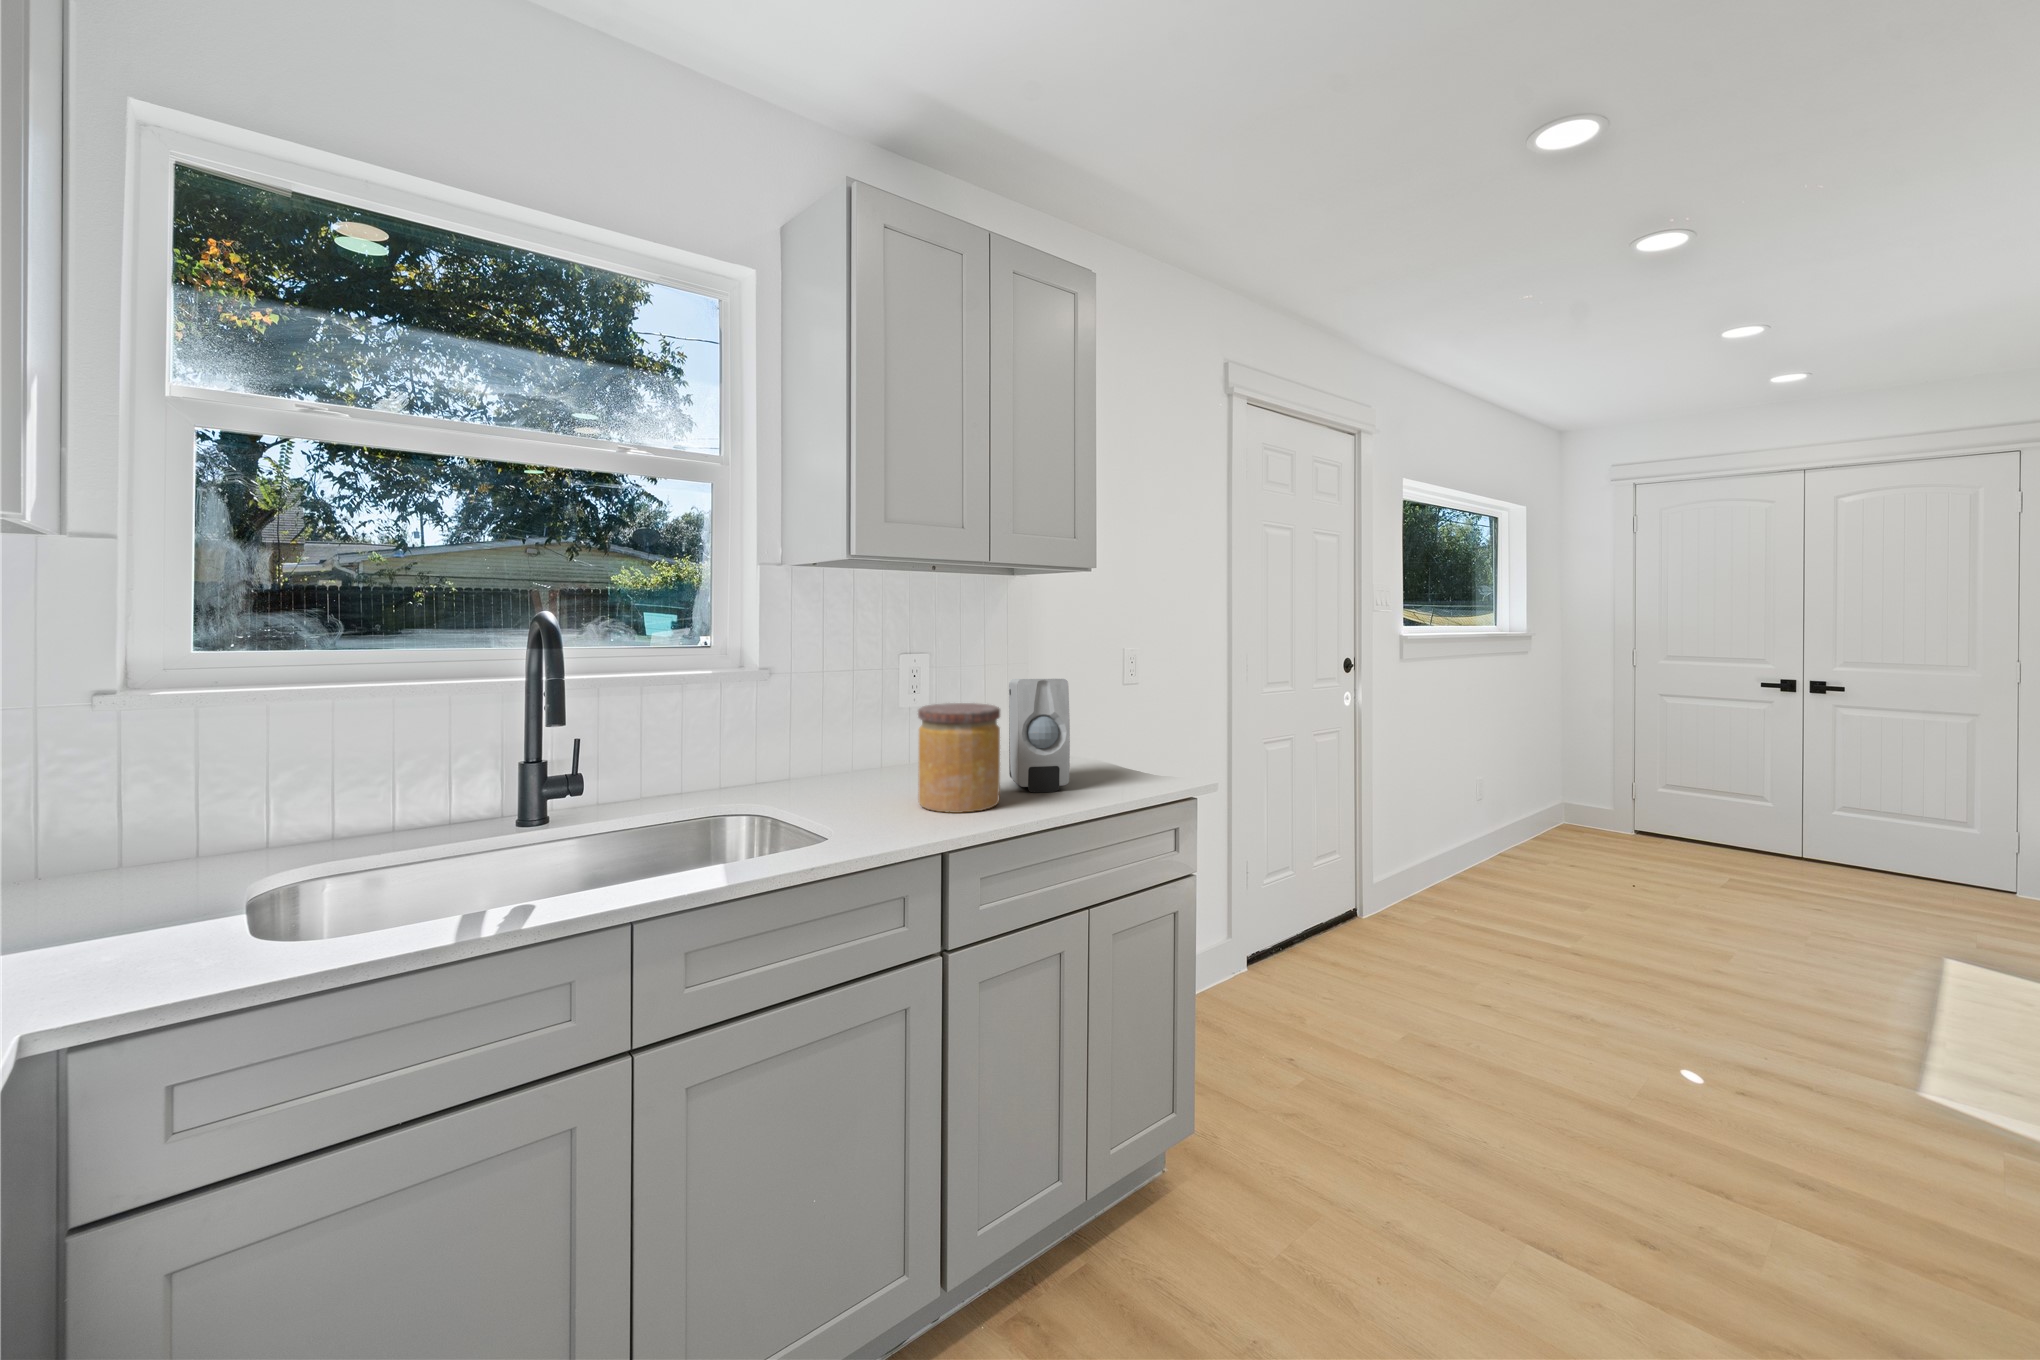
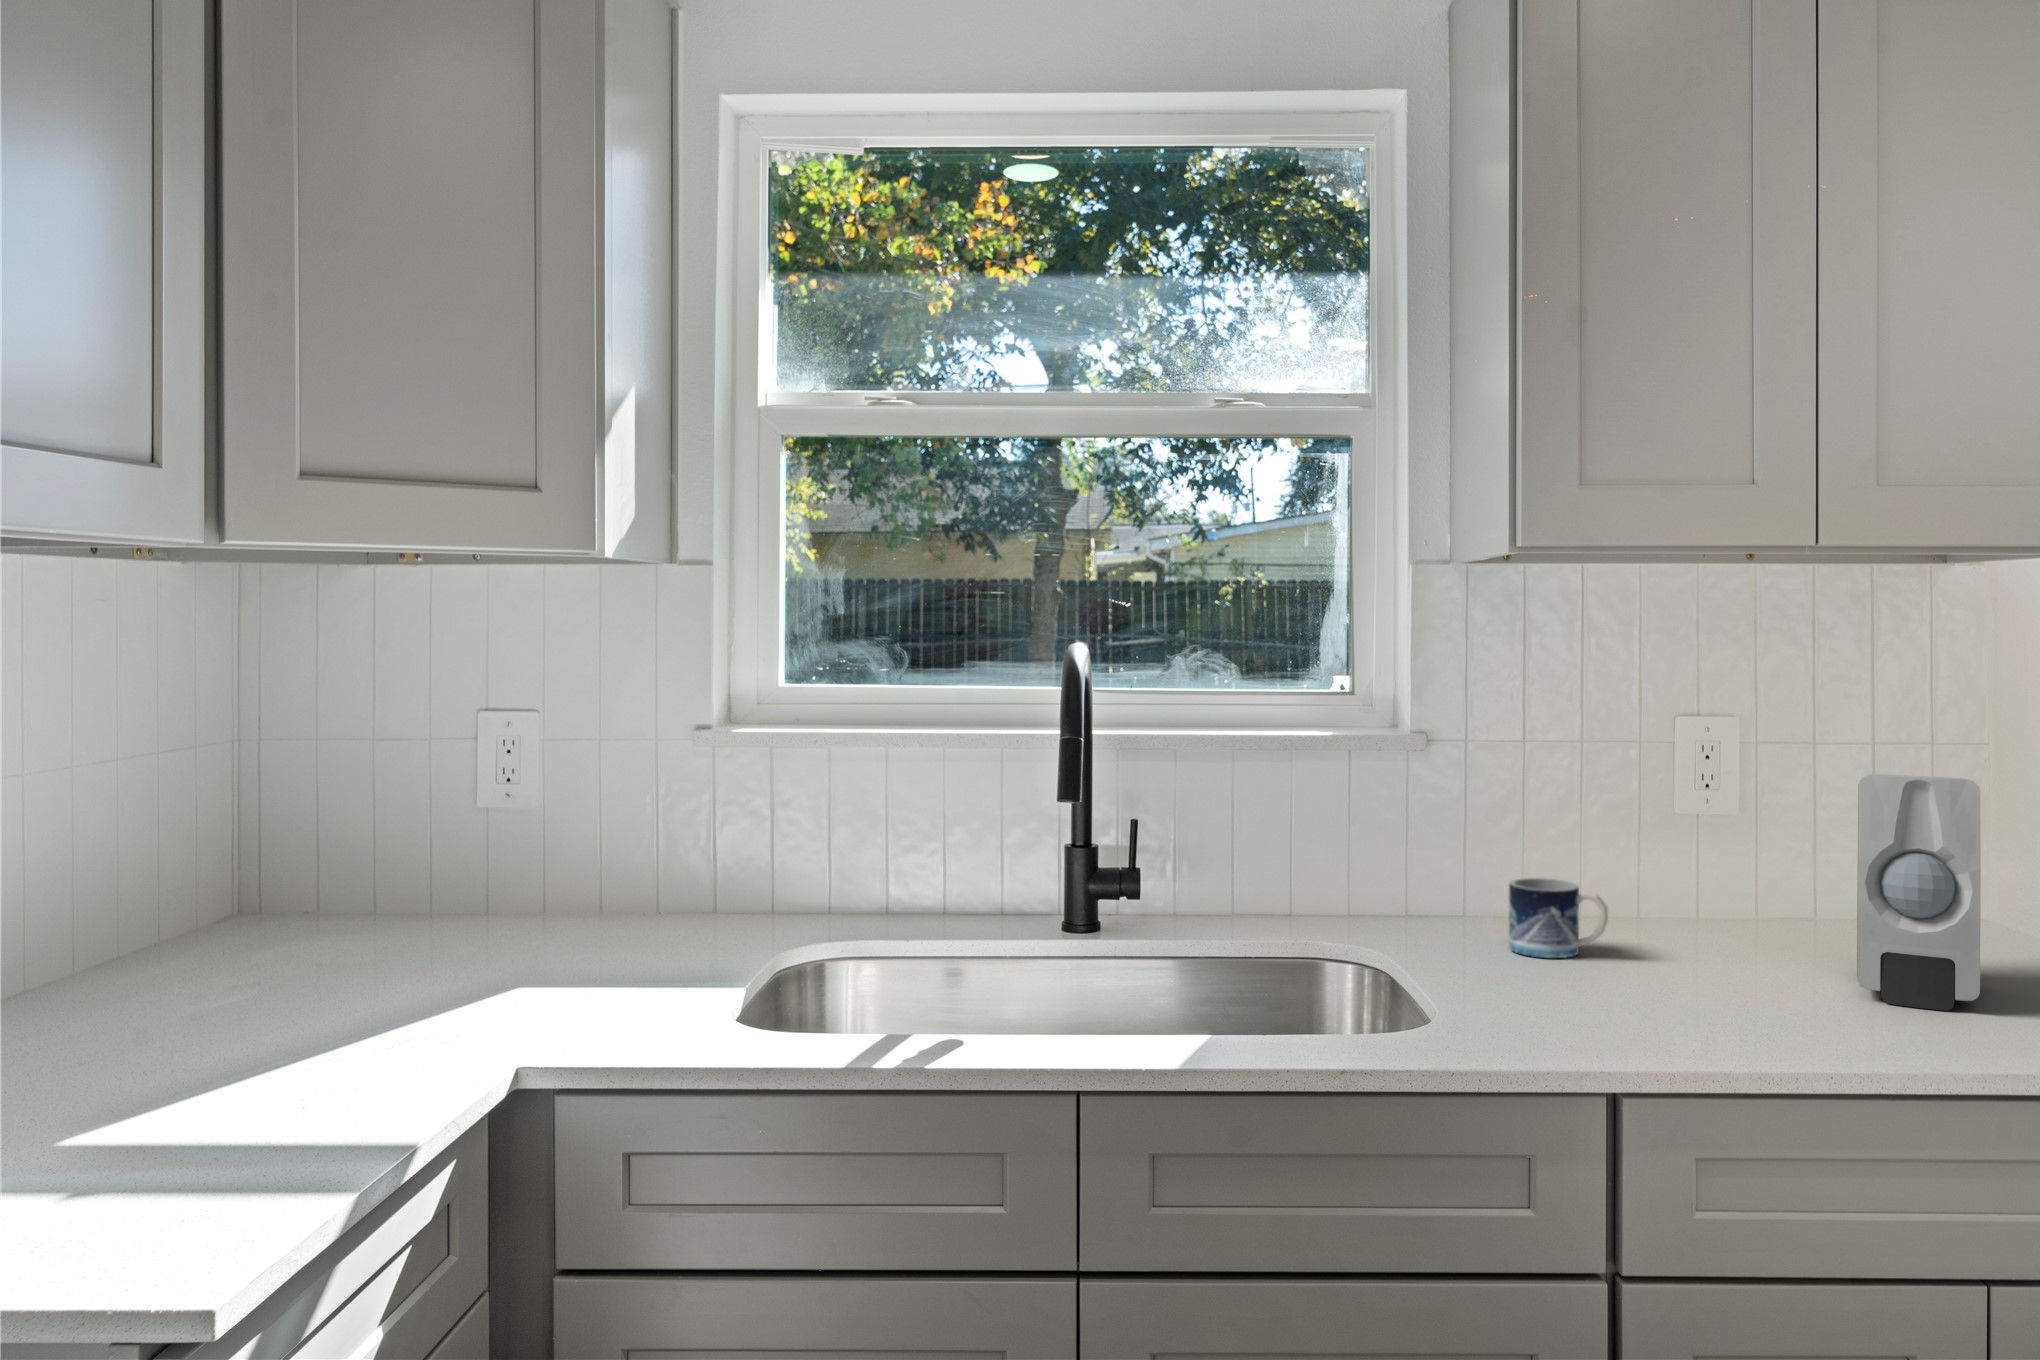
jar: present [918,703,1000,813] -> none [1632,811,1798,1023]
mug: none [834,751,891,797] -> present [1509,878,1608,958]

